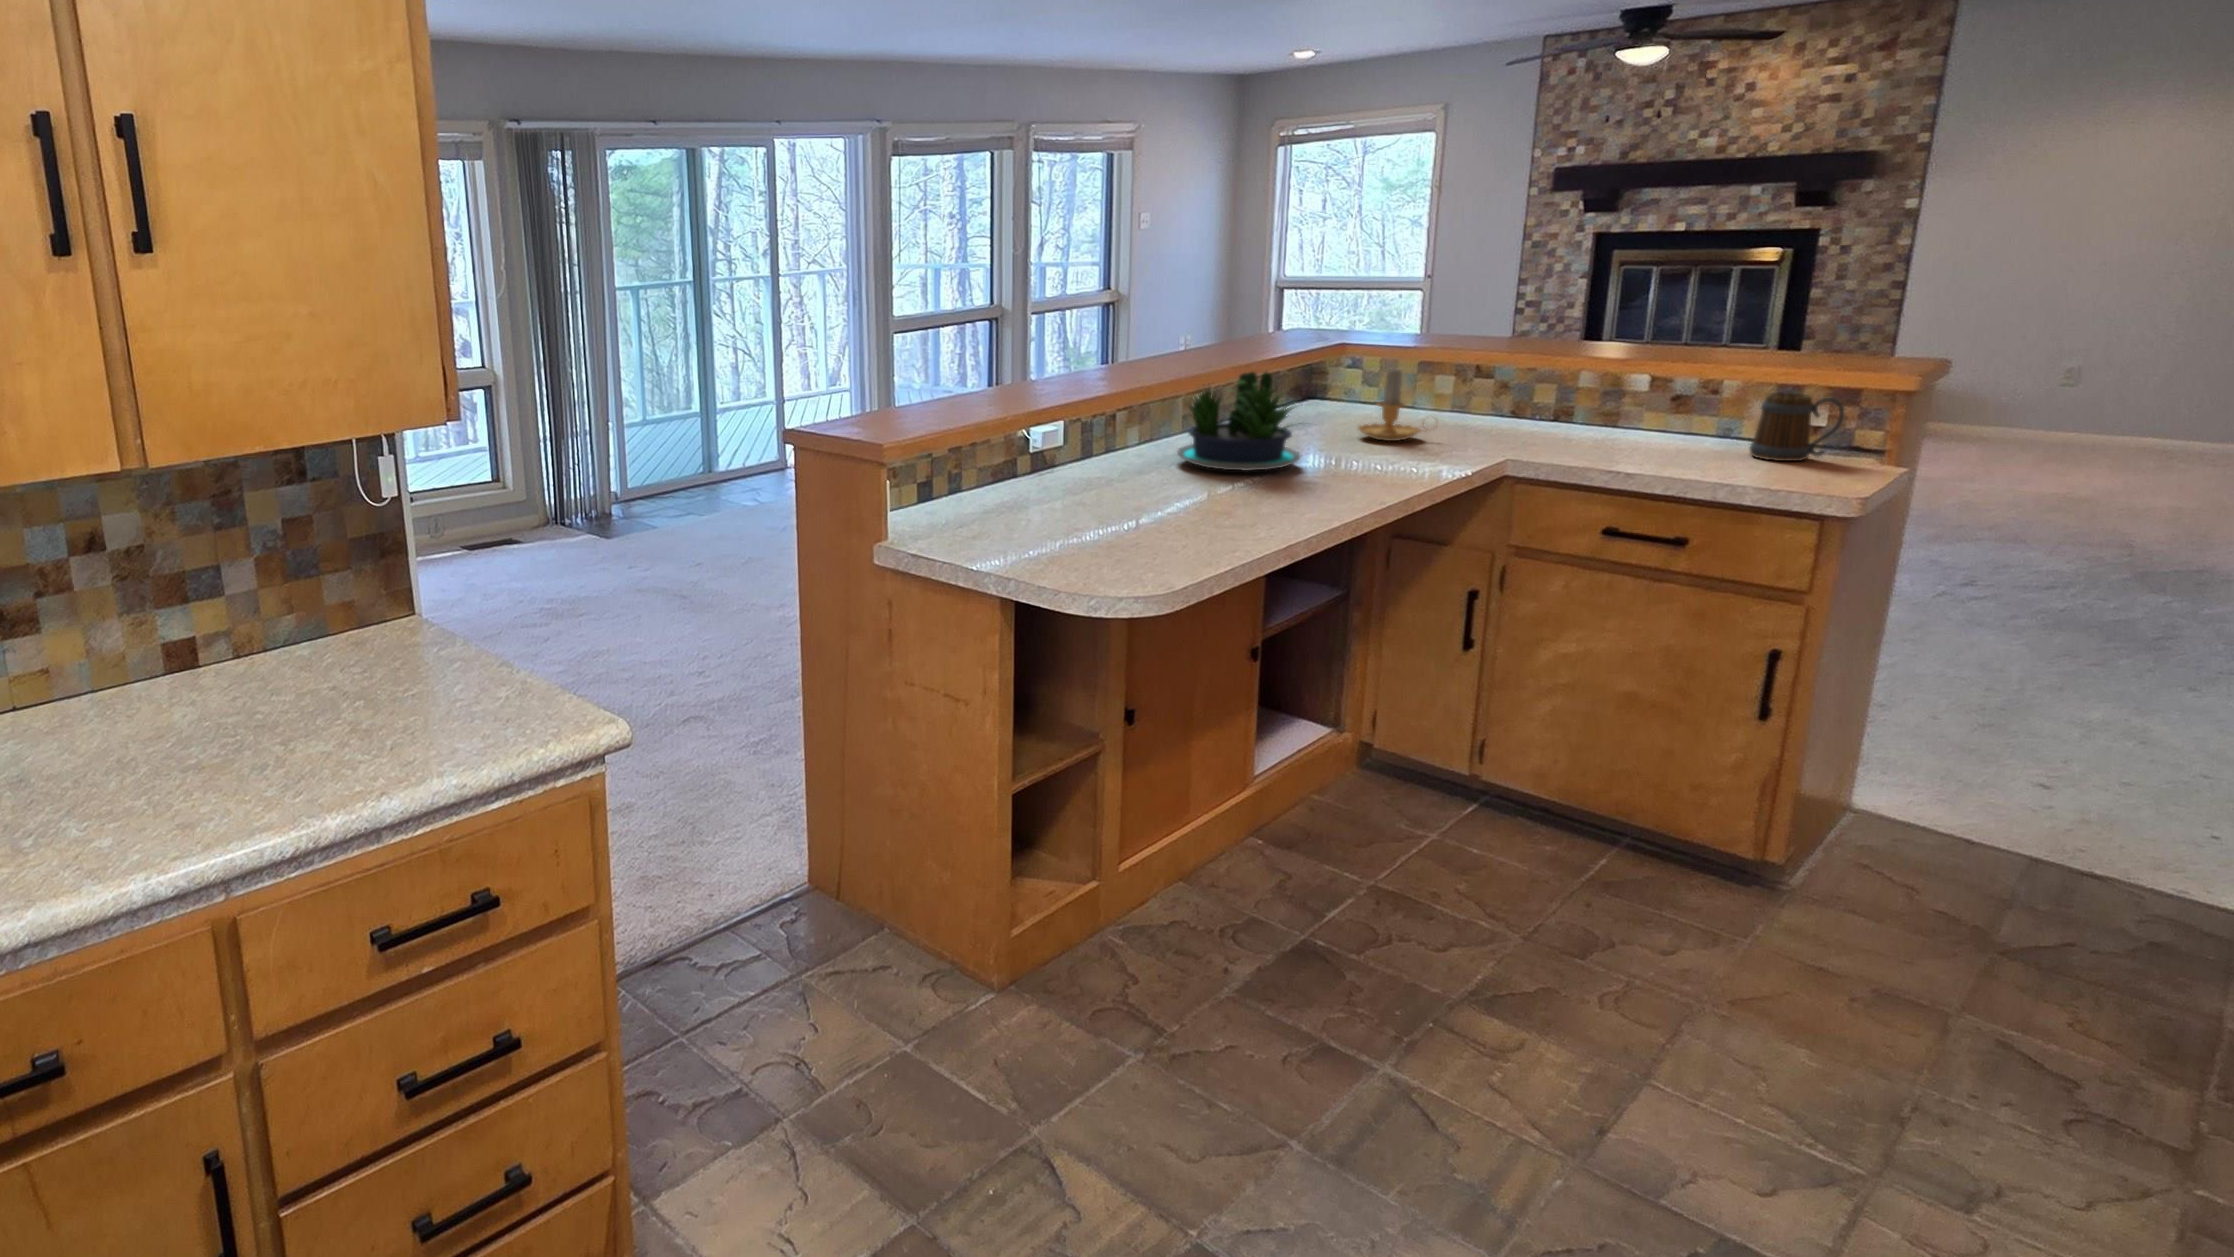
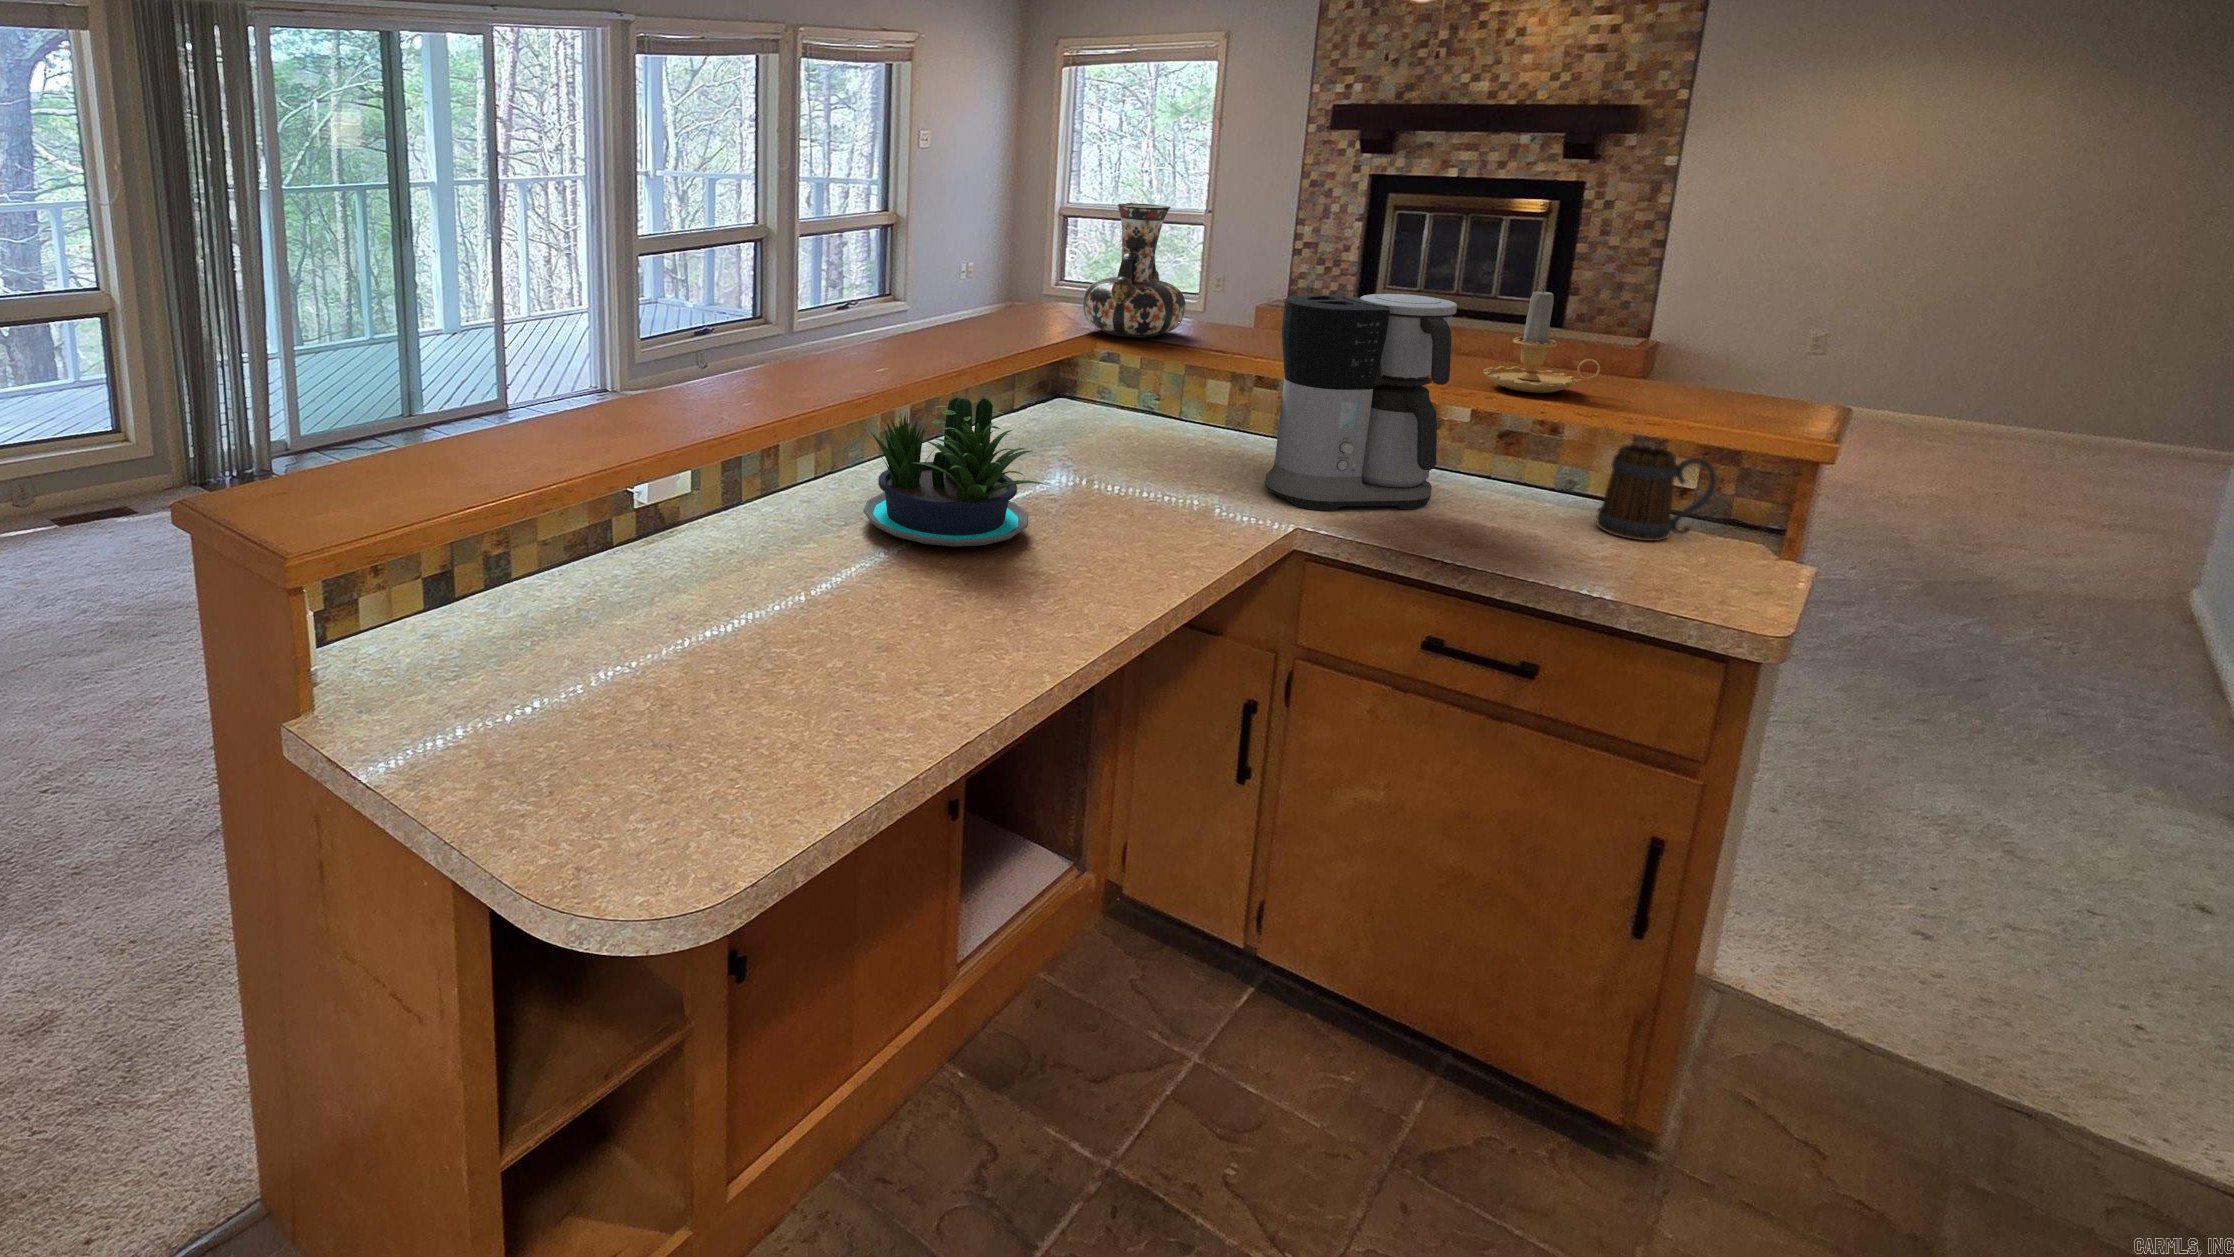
decorative vase: none [1328,242,1414,346] -> present [1083,203,1186,337]
coffee maker: none [1481,291,1635,451] -> present [1264,294,1457,511]
candle: present [1358,369,1421,441] -> present [1483,287,1600,393]

